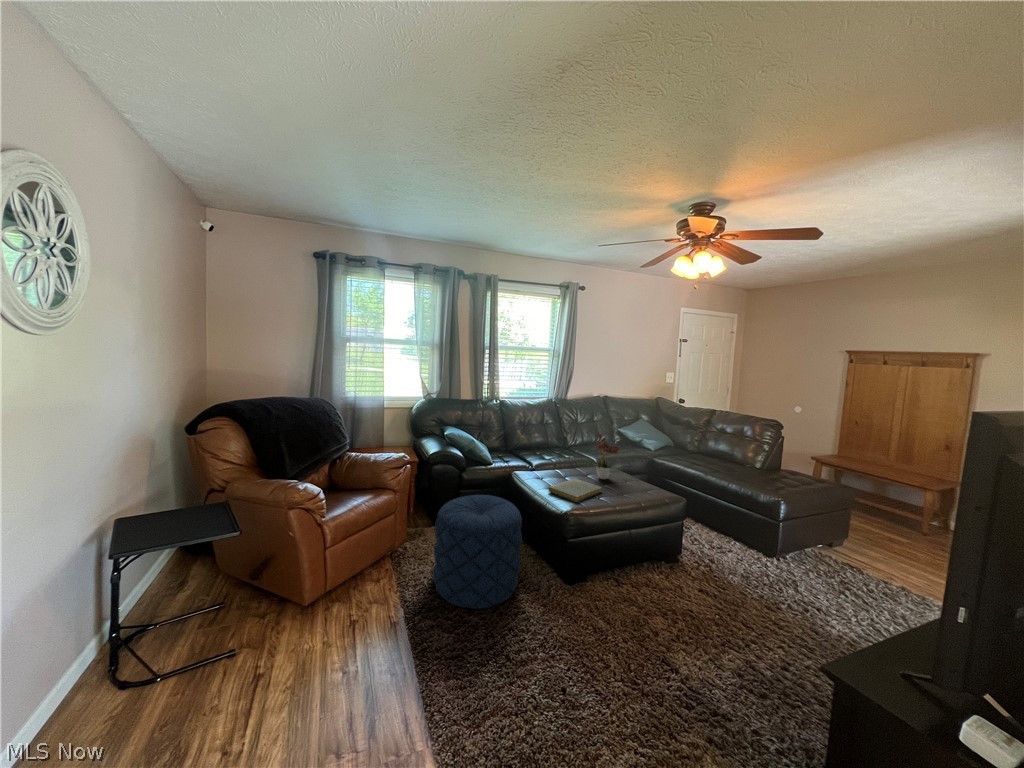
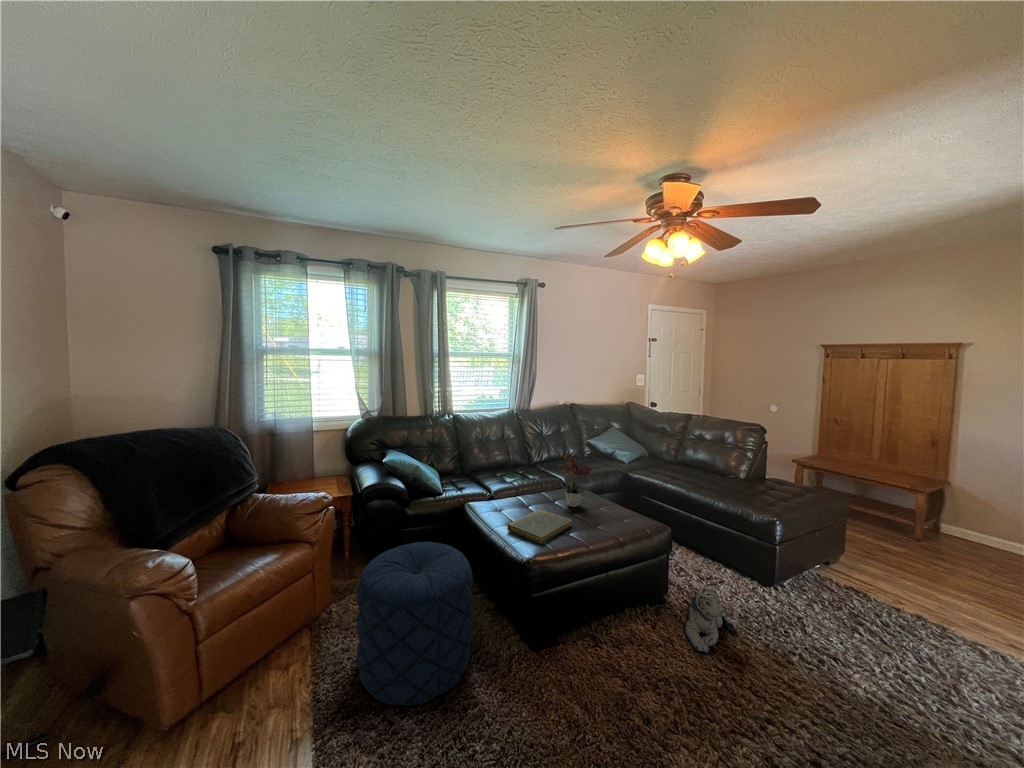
plush toy: none [692,547,735,597] -> present [685,588,734,653]

